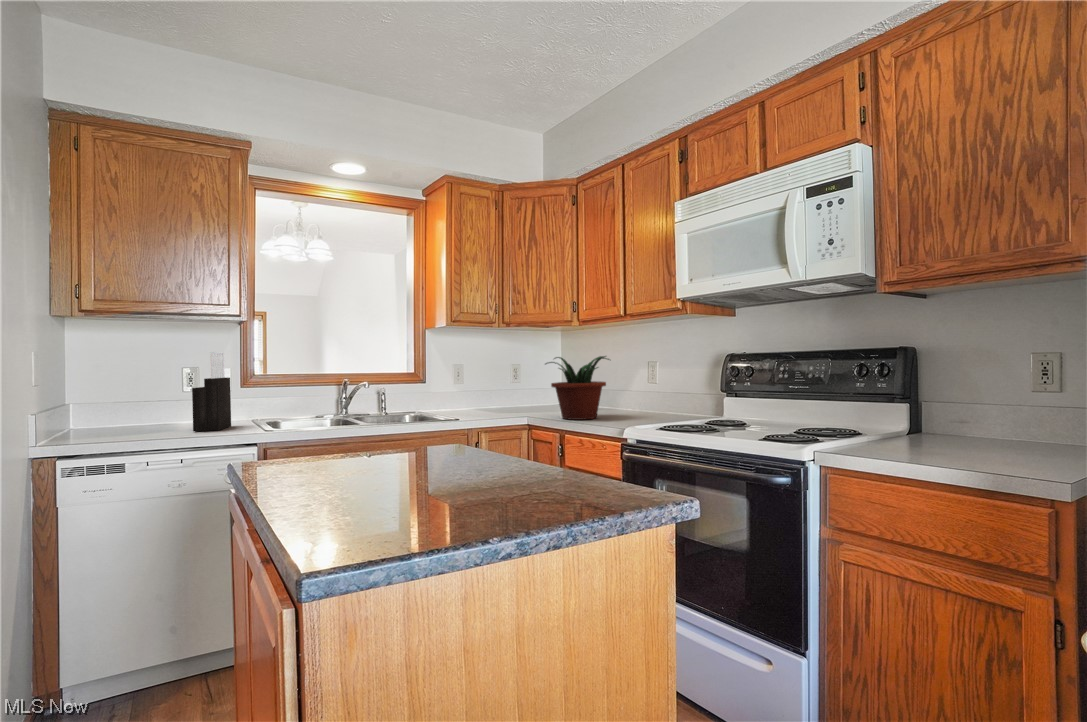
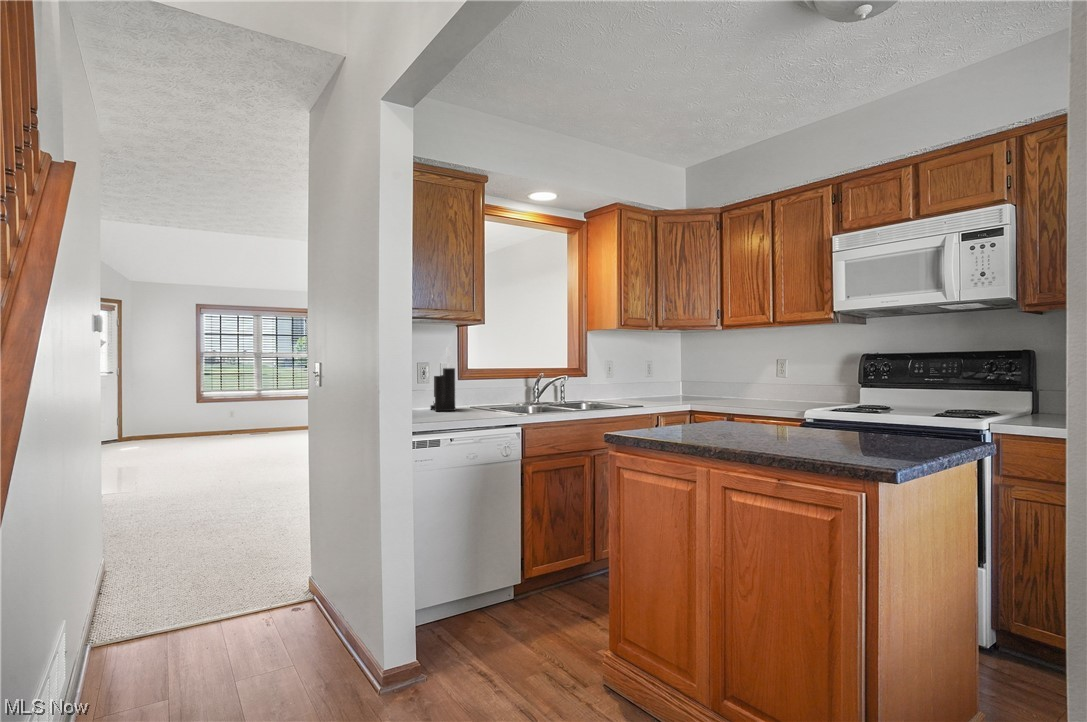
potted plant: present [546,356,609,420] -> none [706,355,764,407]

